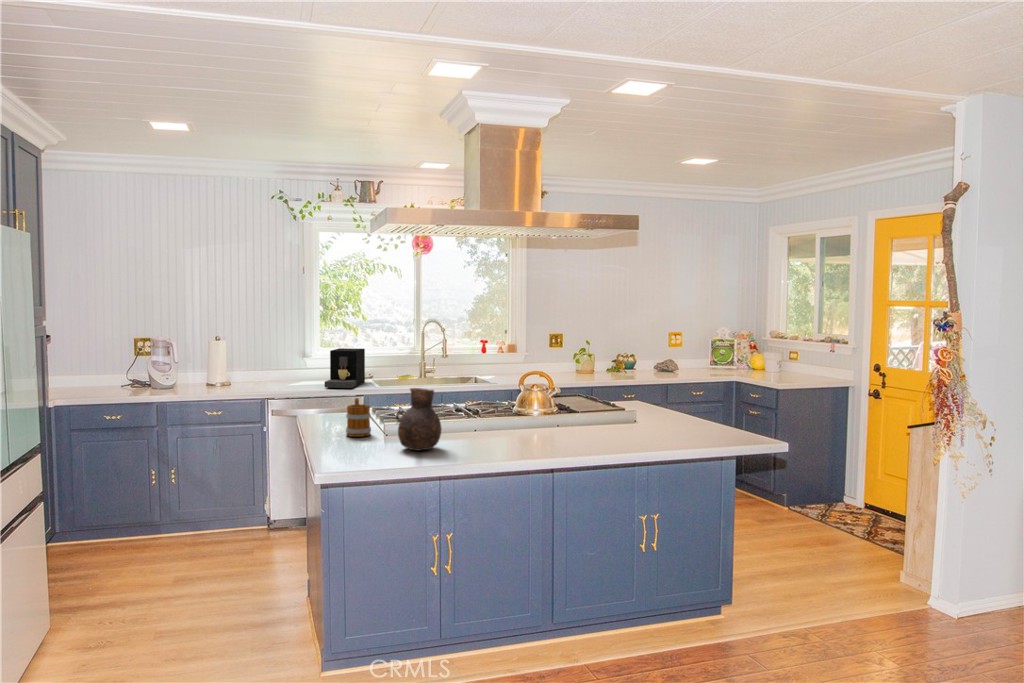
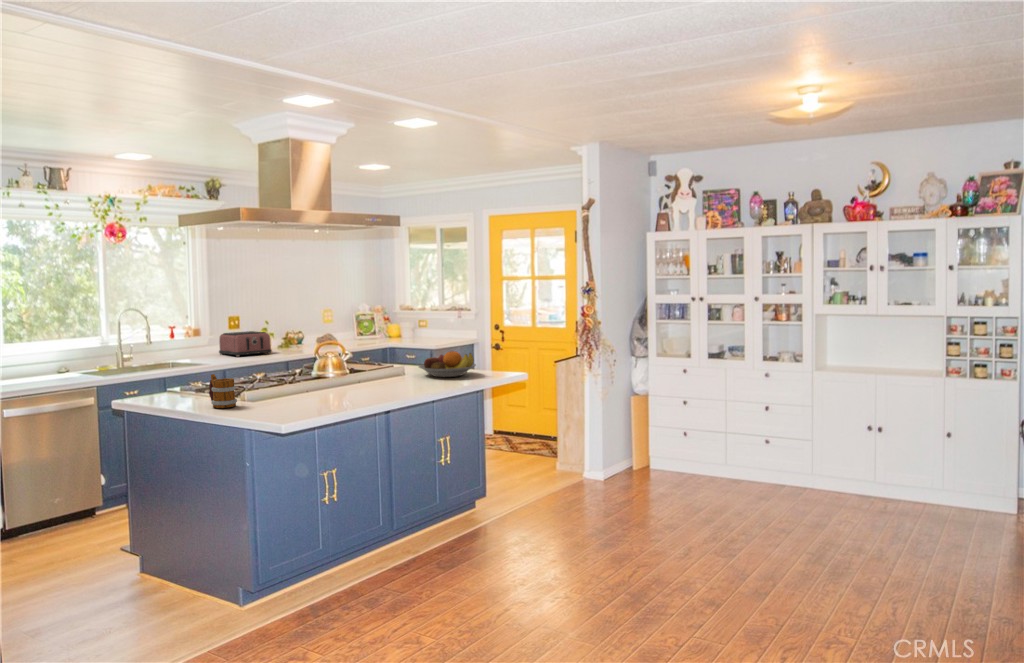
coffee maker: present [324,348,365,388] -> none [32,342,71,385]
toaster: none [534,350,581,377] -> present [219,331,272,357]
vase: present [396,388,442,450] -> none [283,356,323,409]
fruit bowl: none [634,400,711,434] -> present [419,351,476,377]

